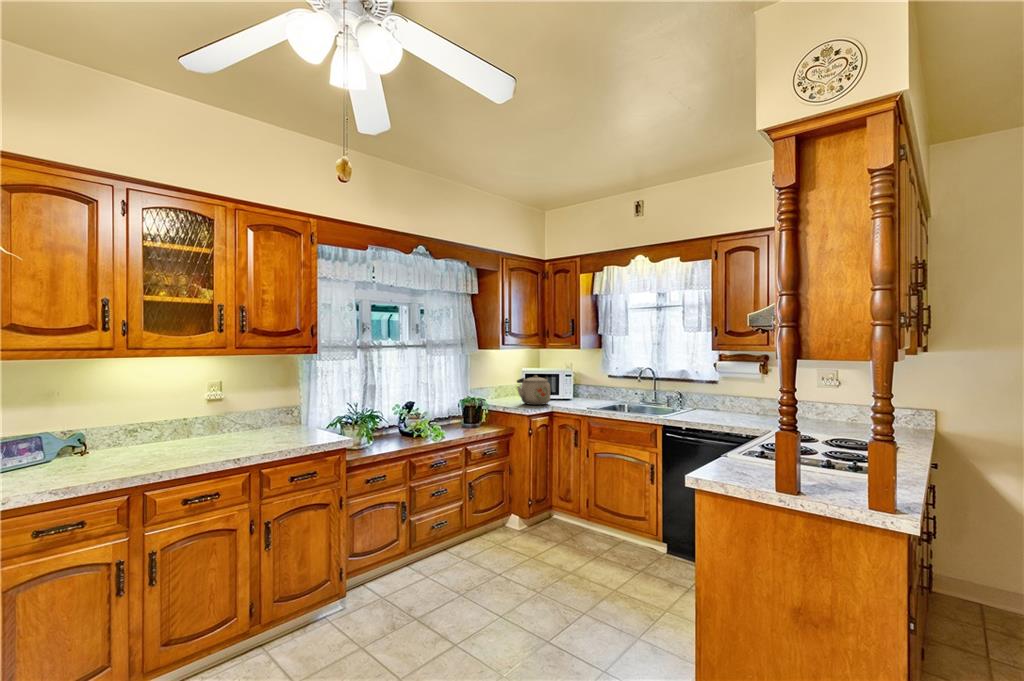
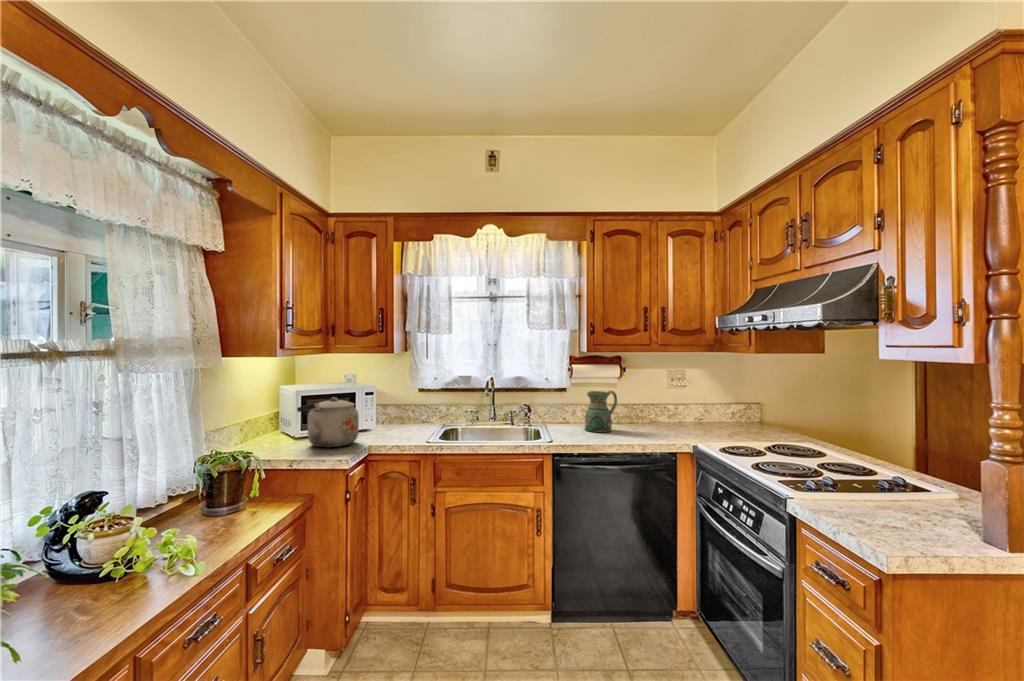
ceramic pitcher: none [724,381,759,417] -> present [585,391,617,433]

